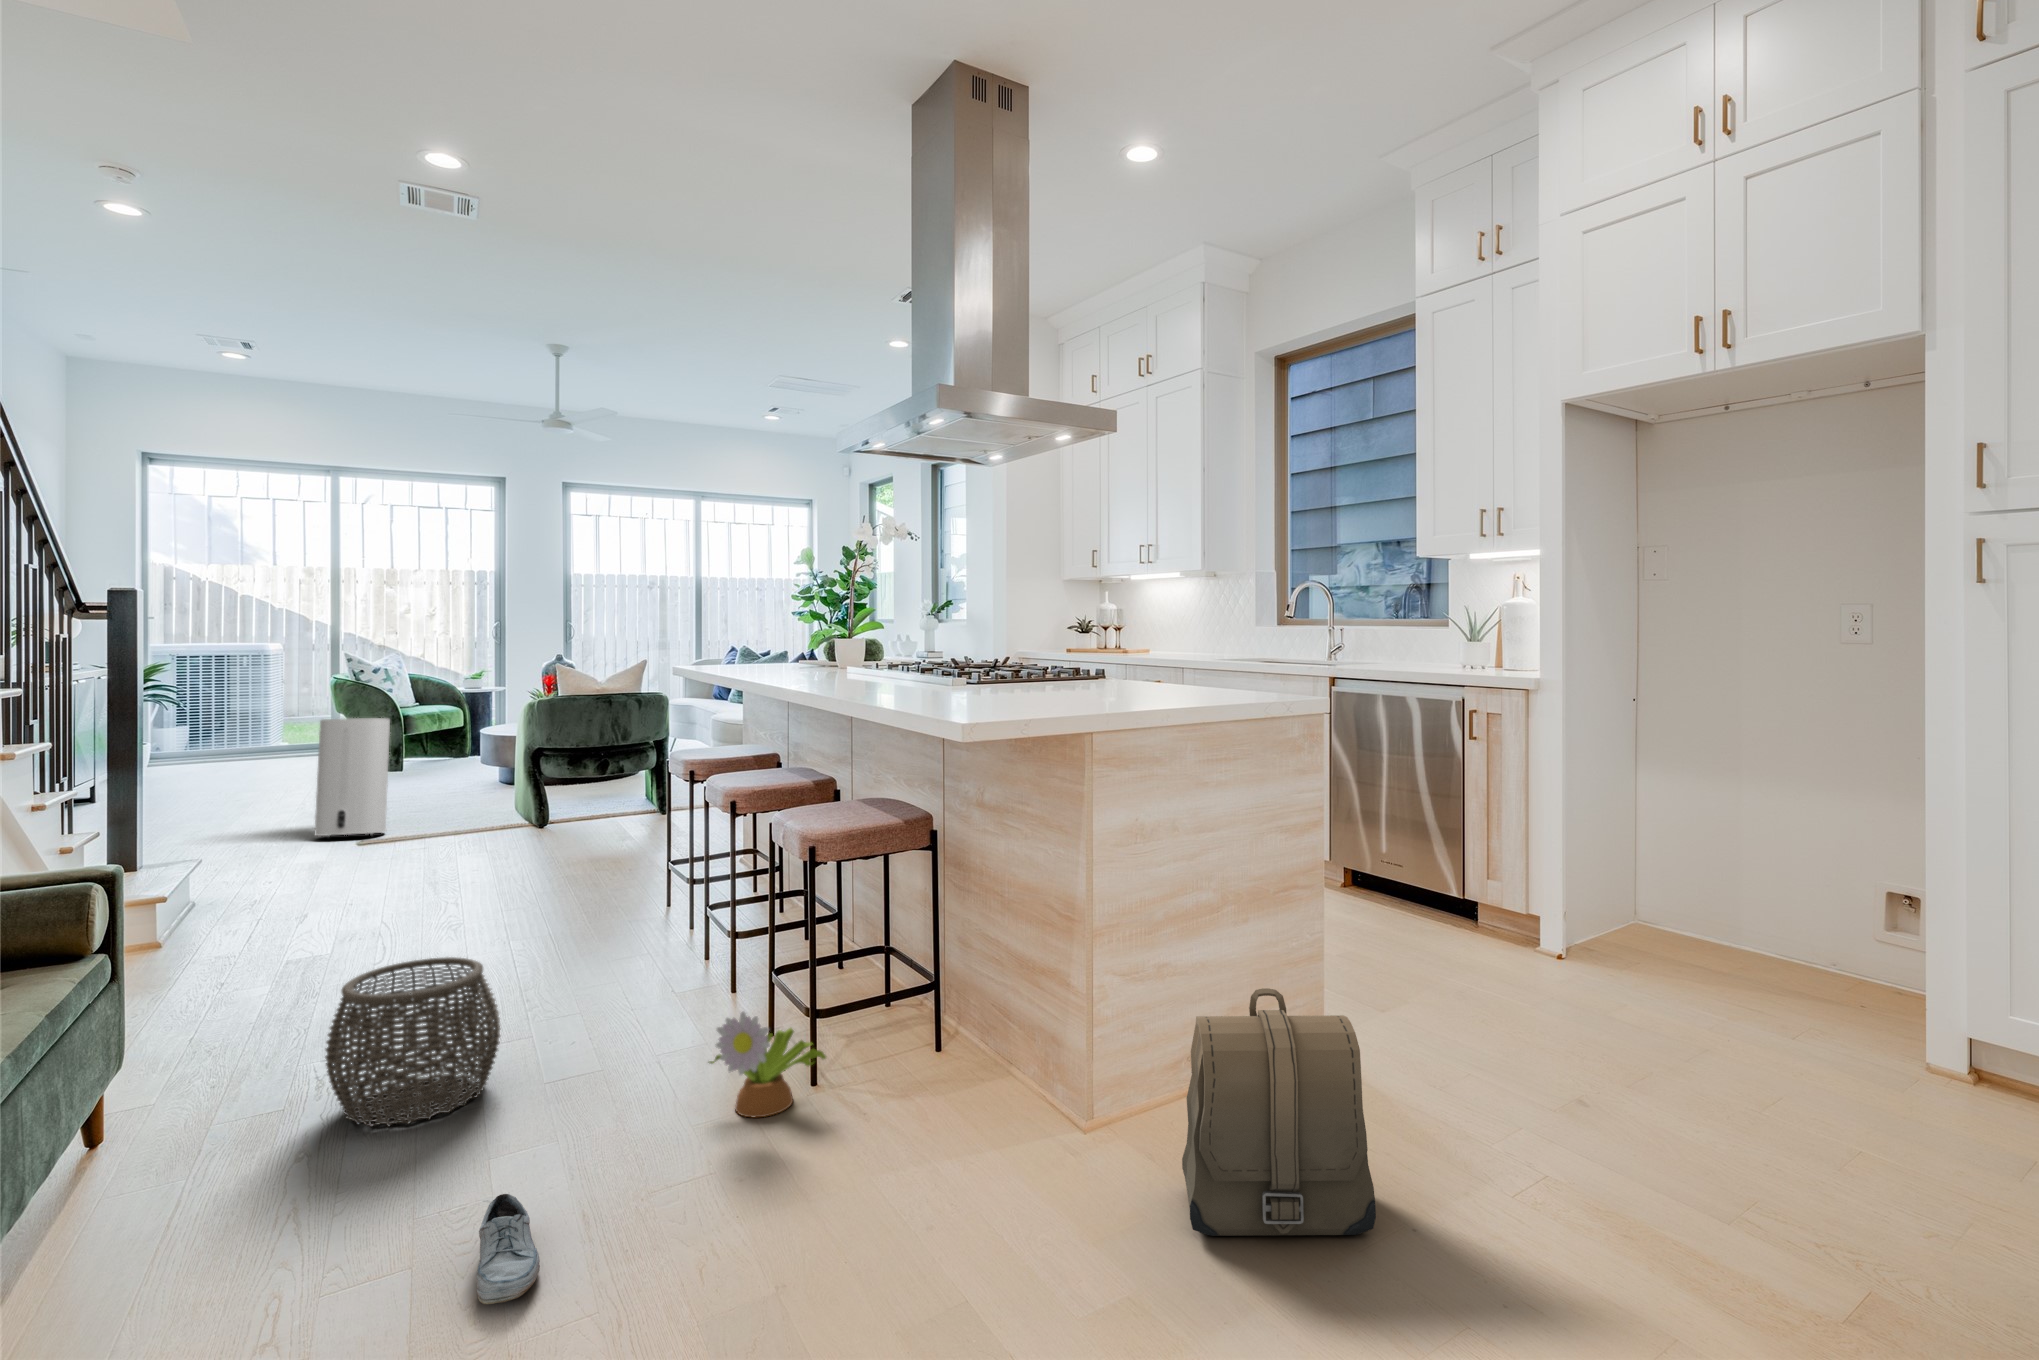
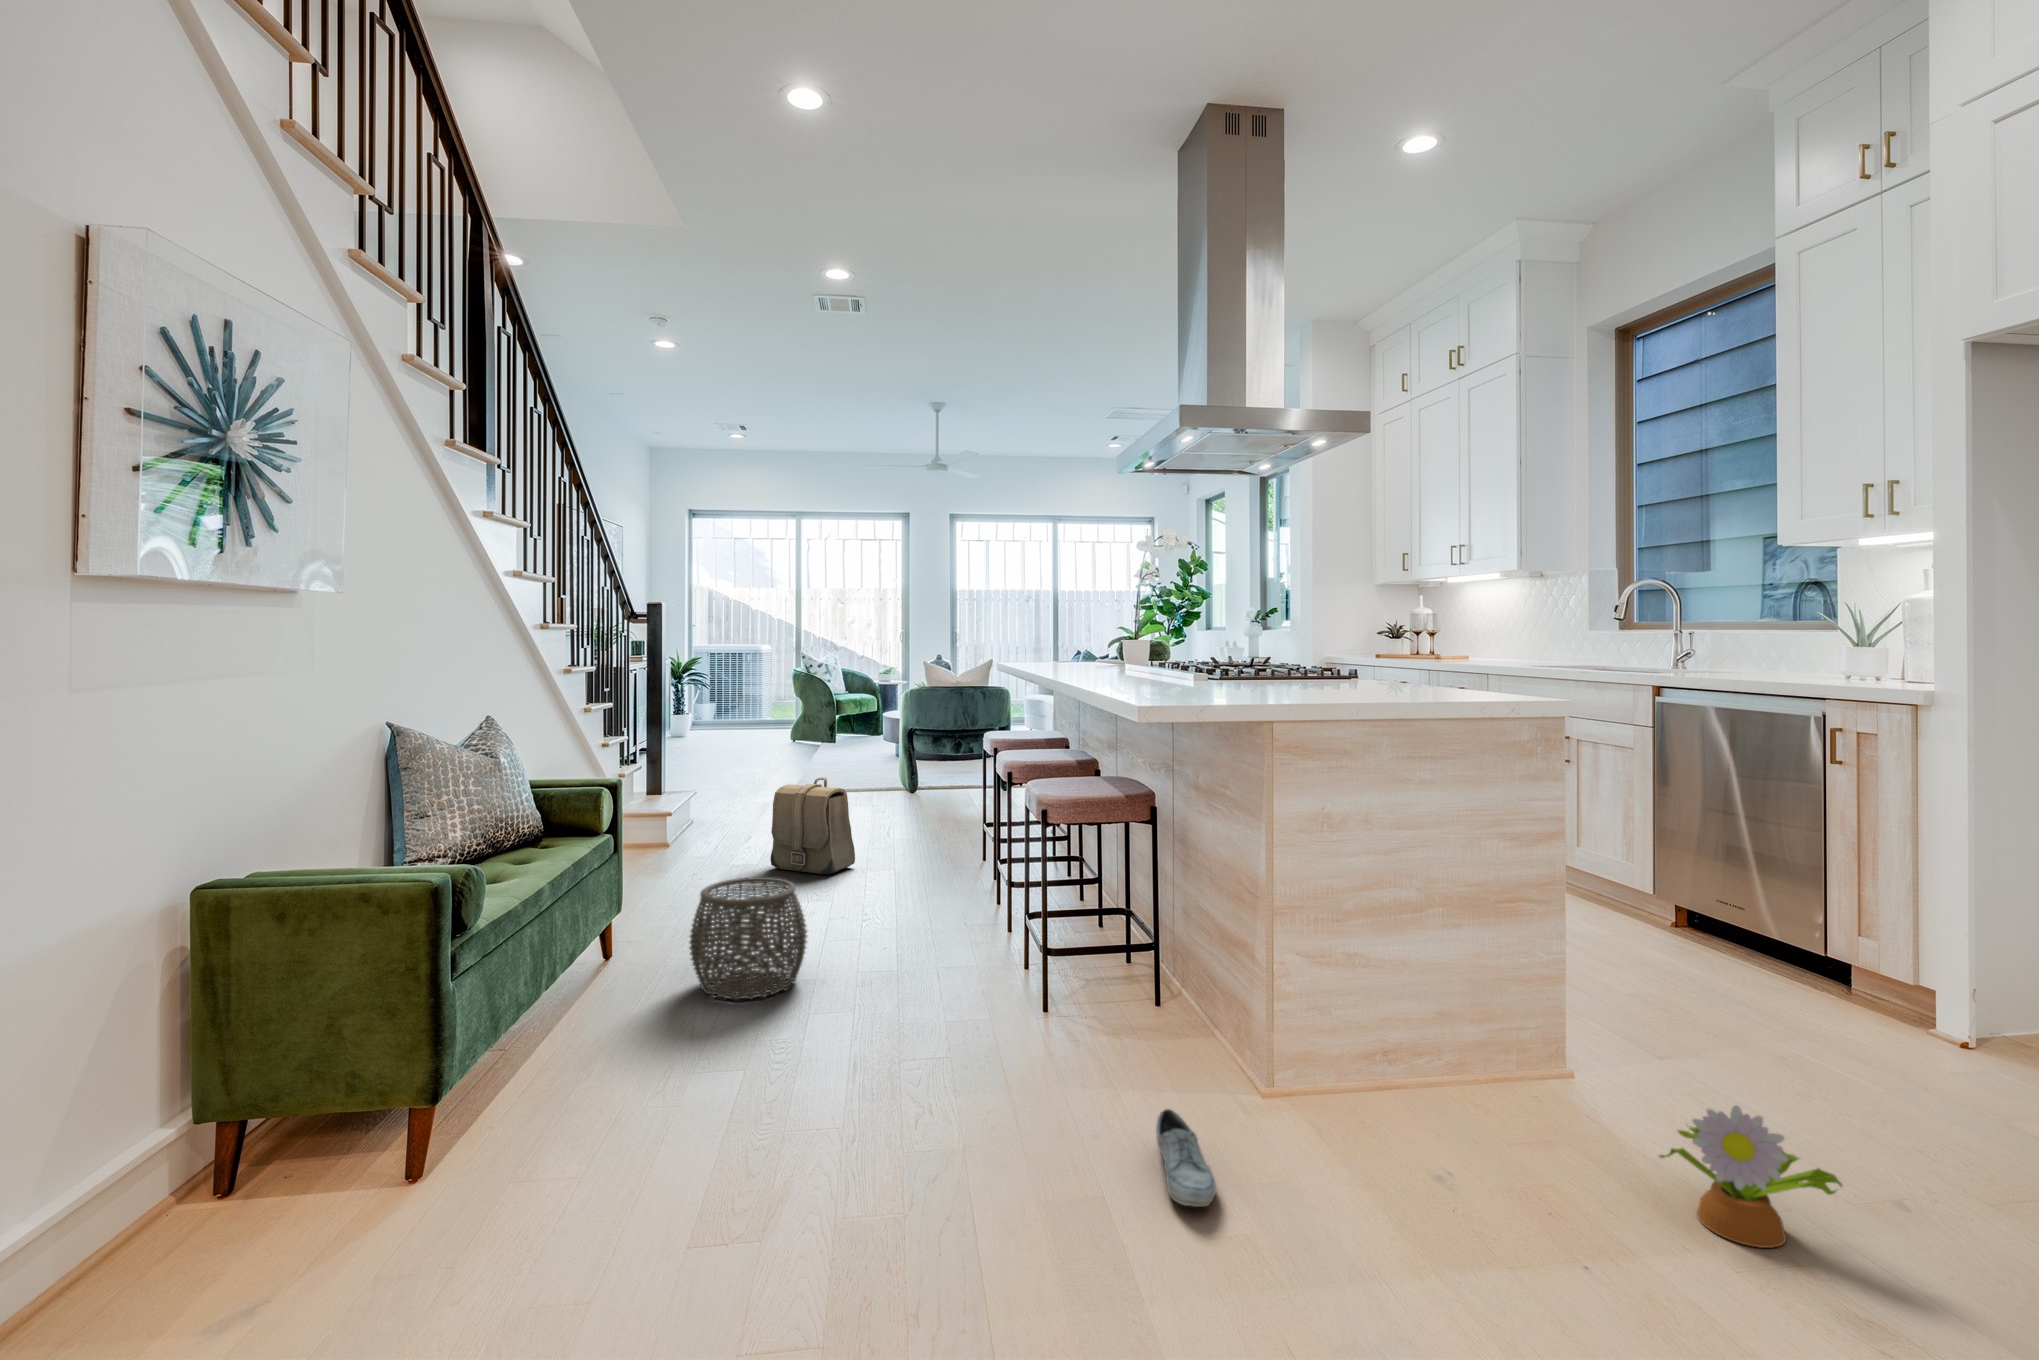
air purifier: present [315,718,390,838] -> none [762,699,812,790]
backpack: present [1182,988,1376,1236] -> present [771,777,855,875]
decorative plant: present [709,1012,826,1117] -> present [1660,1105,1842,1248]
shoe: present [476,1194,540,1304] -> present [1156,1109,1216,1207]

